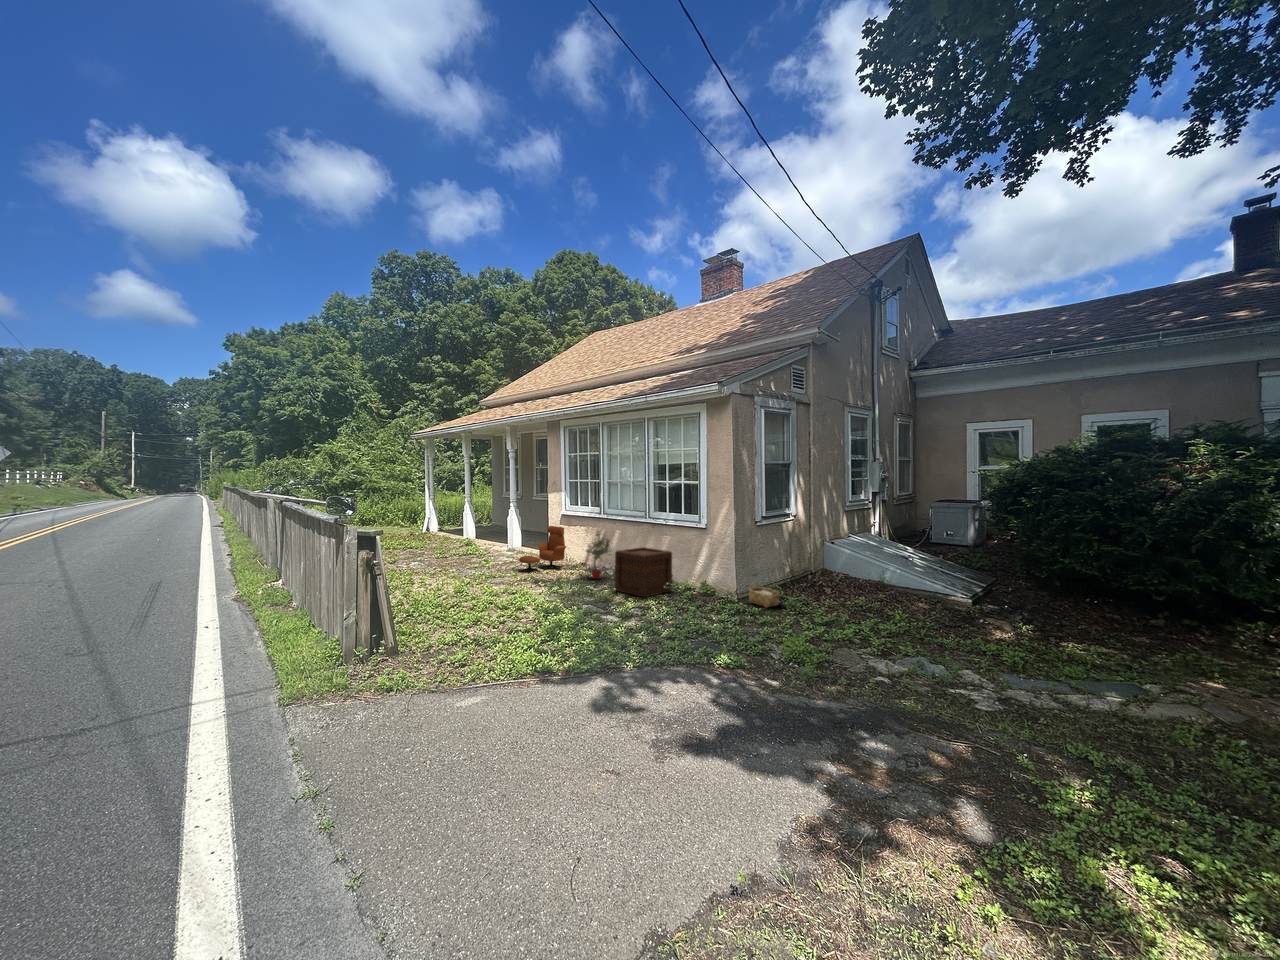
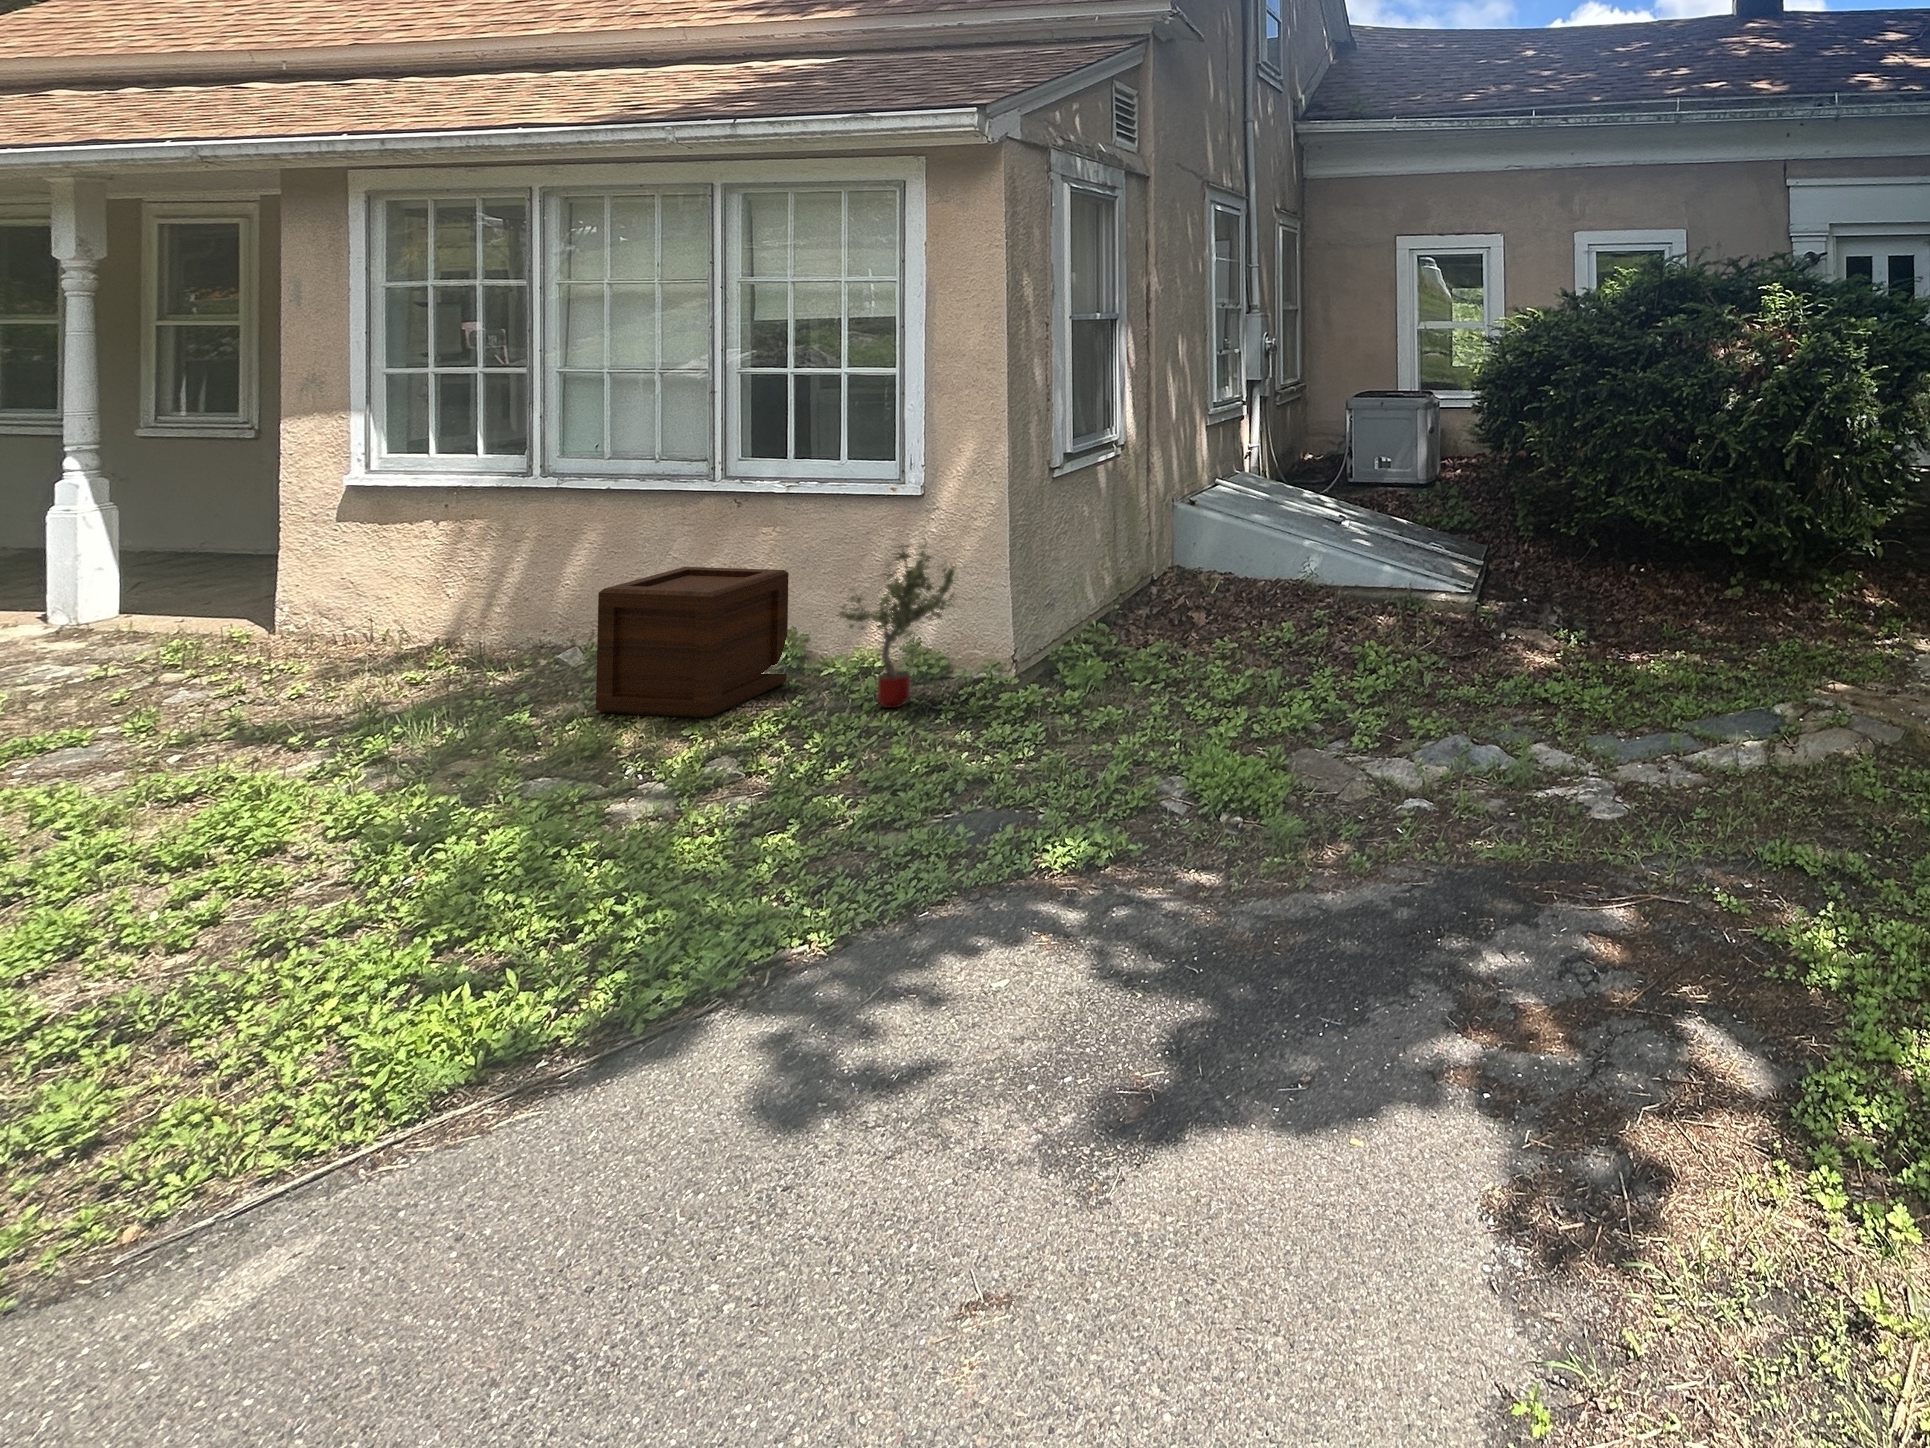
lounge chair: present [518,526,566,573] -> none [141,529,360,711]
potted tree: present [585,532,612,580] -> present [837,543,957,708]
woven basket: present [749,582,780,608] -> none [1021,622,1101,685]

